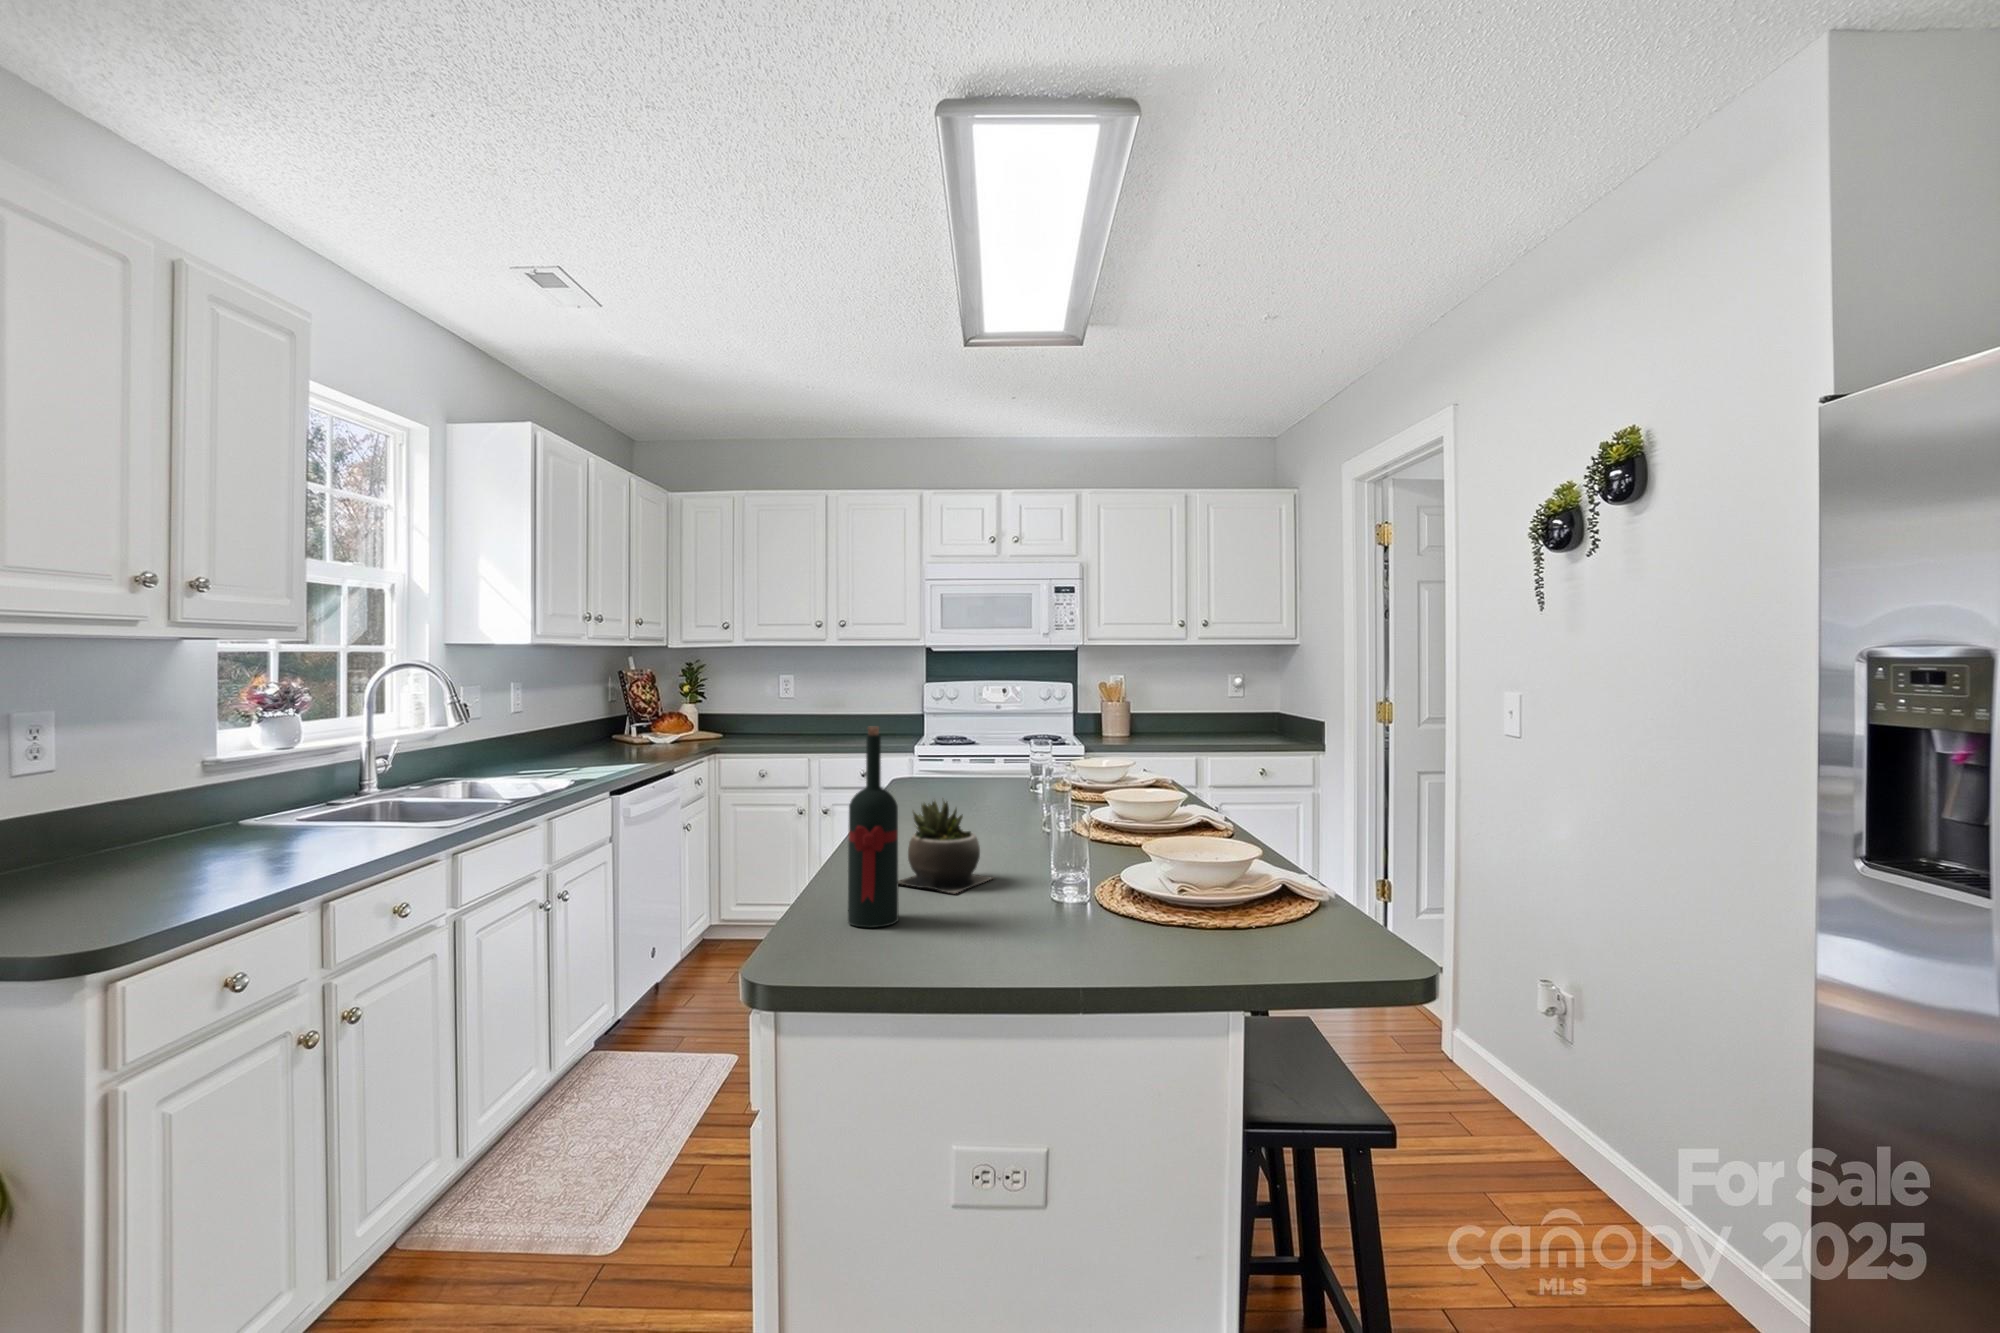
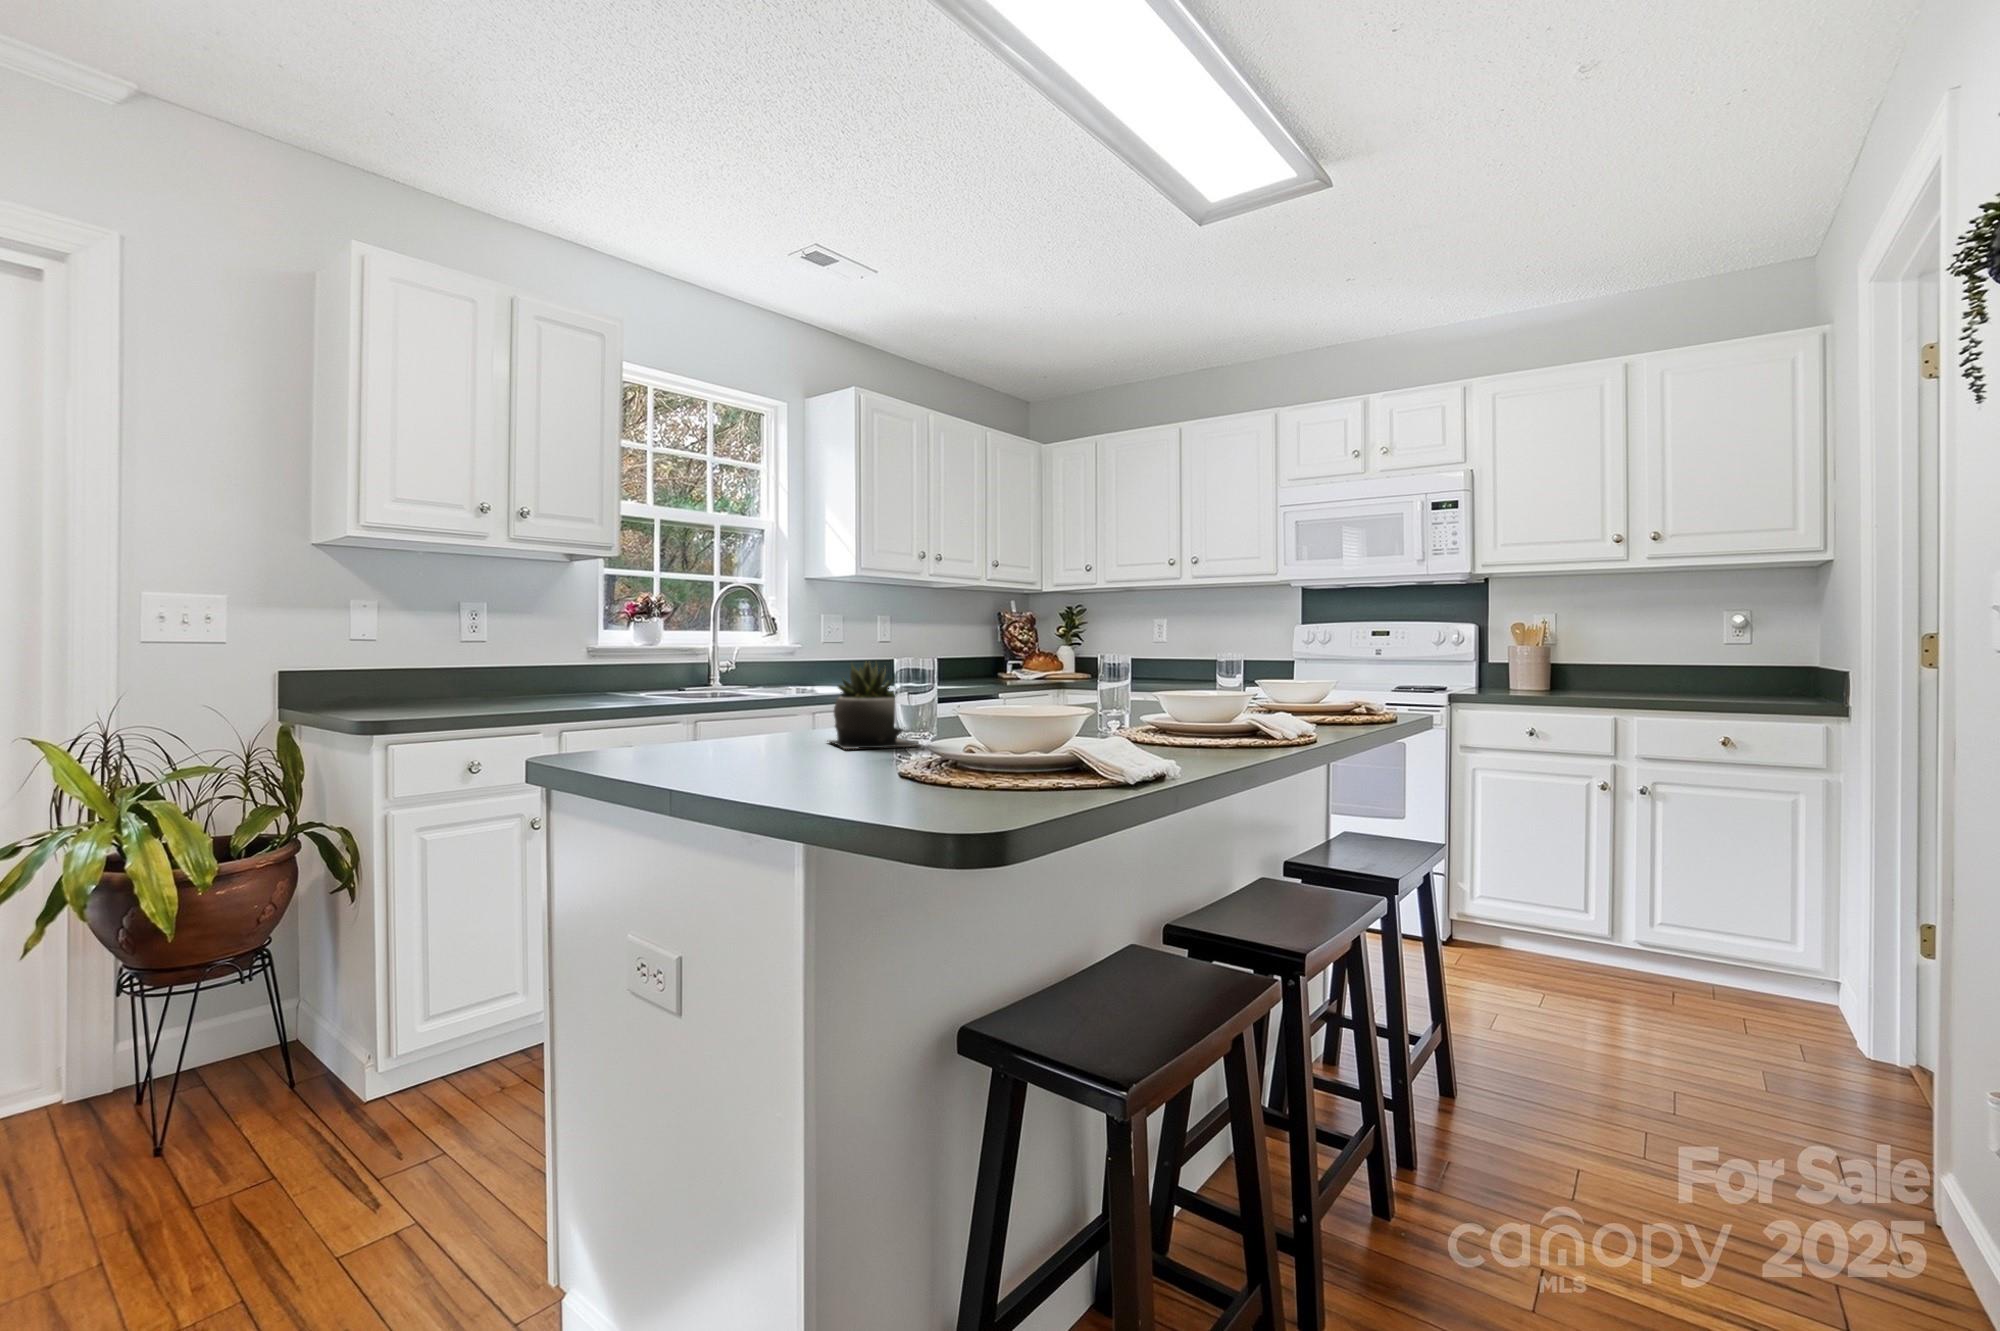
wine bottle: present [848,727,899,928] -> none [688,570,747,757]

